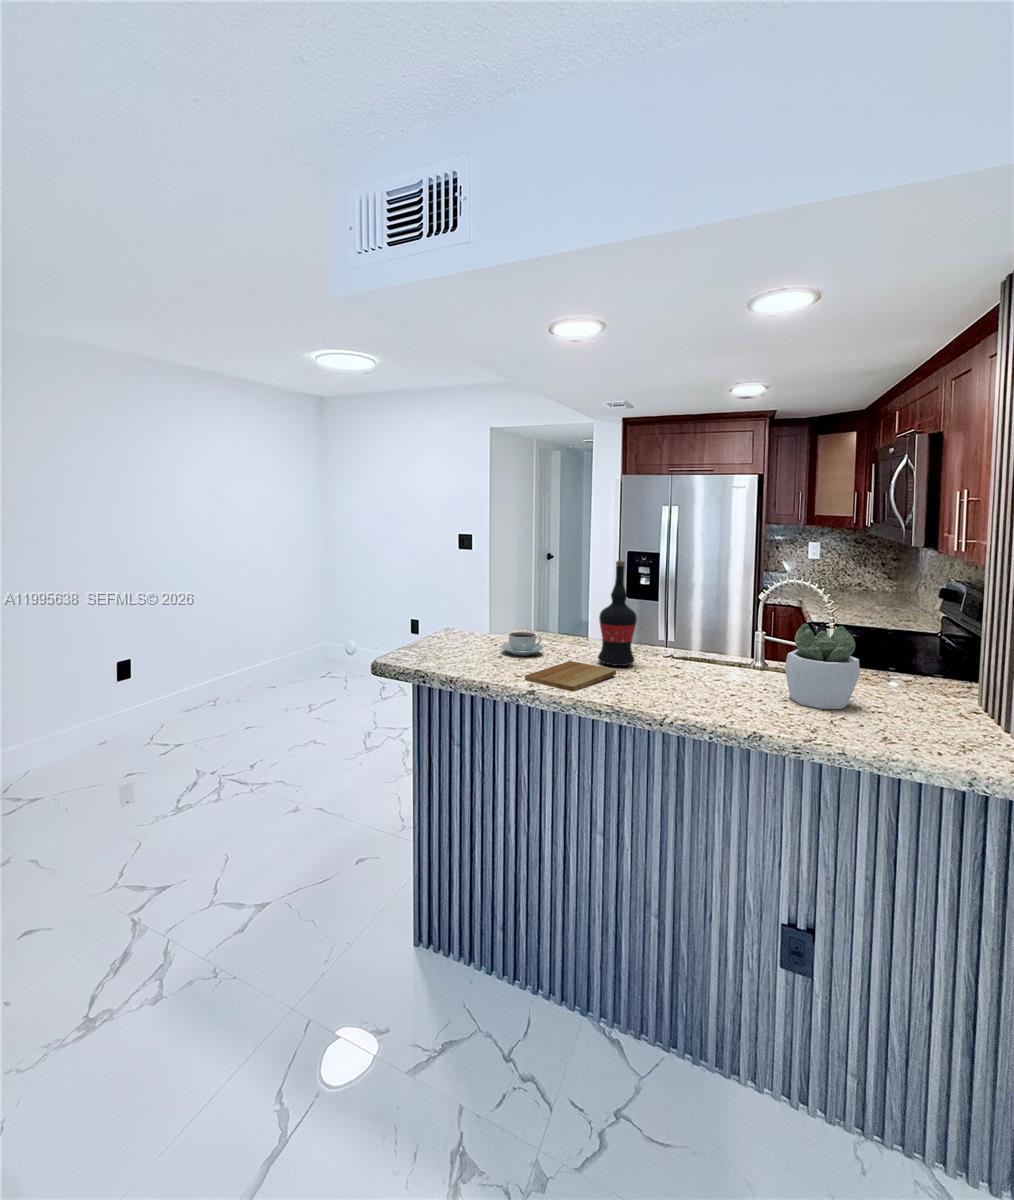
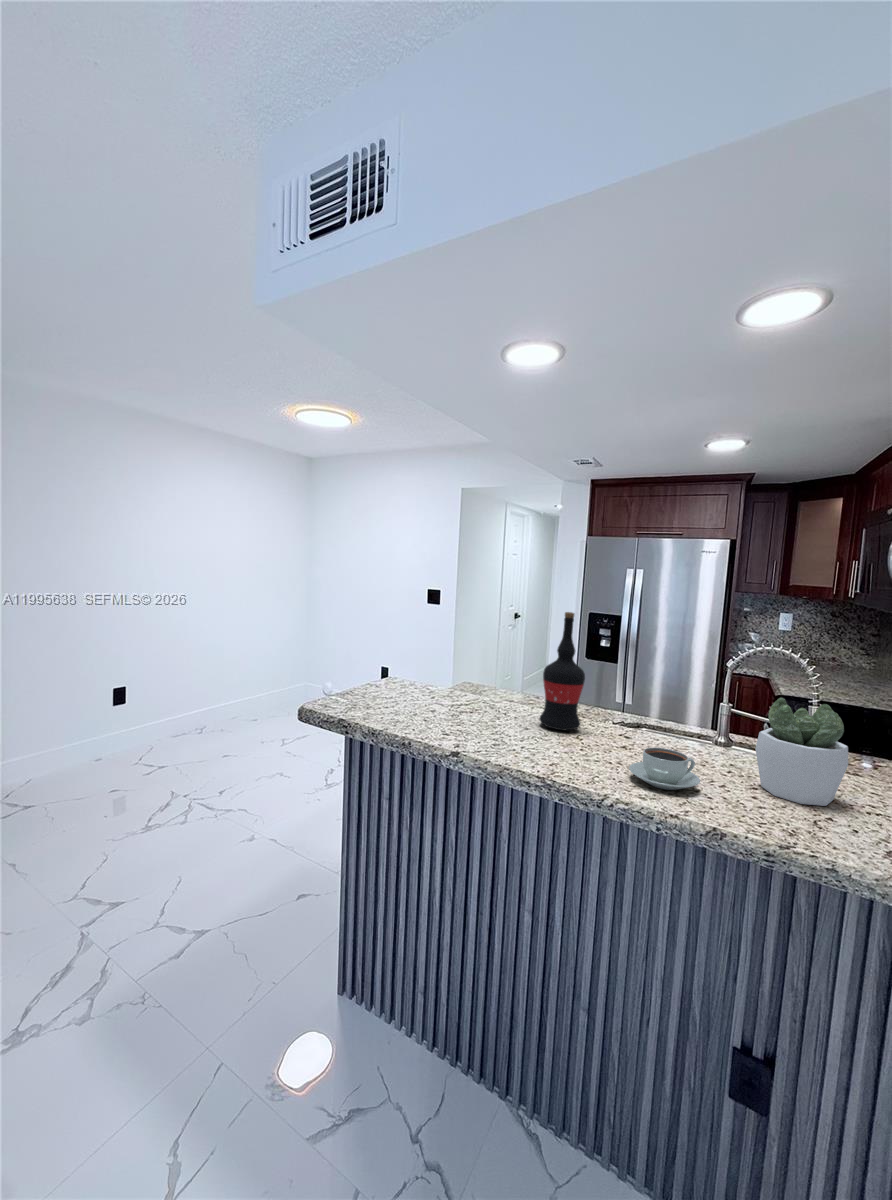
coffee cup: present [501,632,543,656] -> present [629,748,700,790]
cutting board: present [525,661,616,691] -> none [450,720,557,757]

